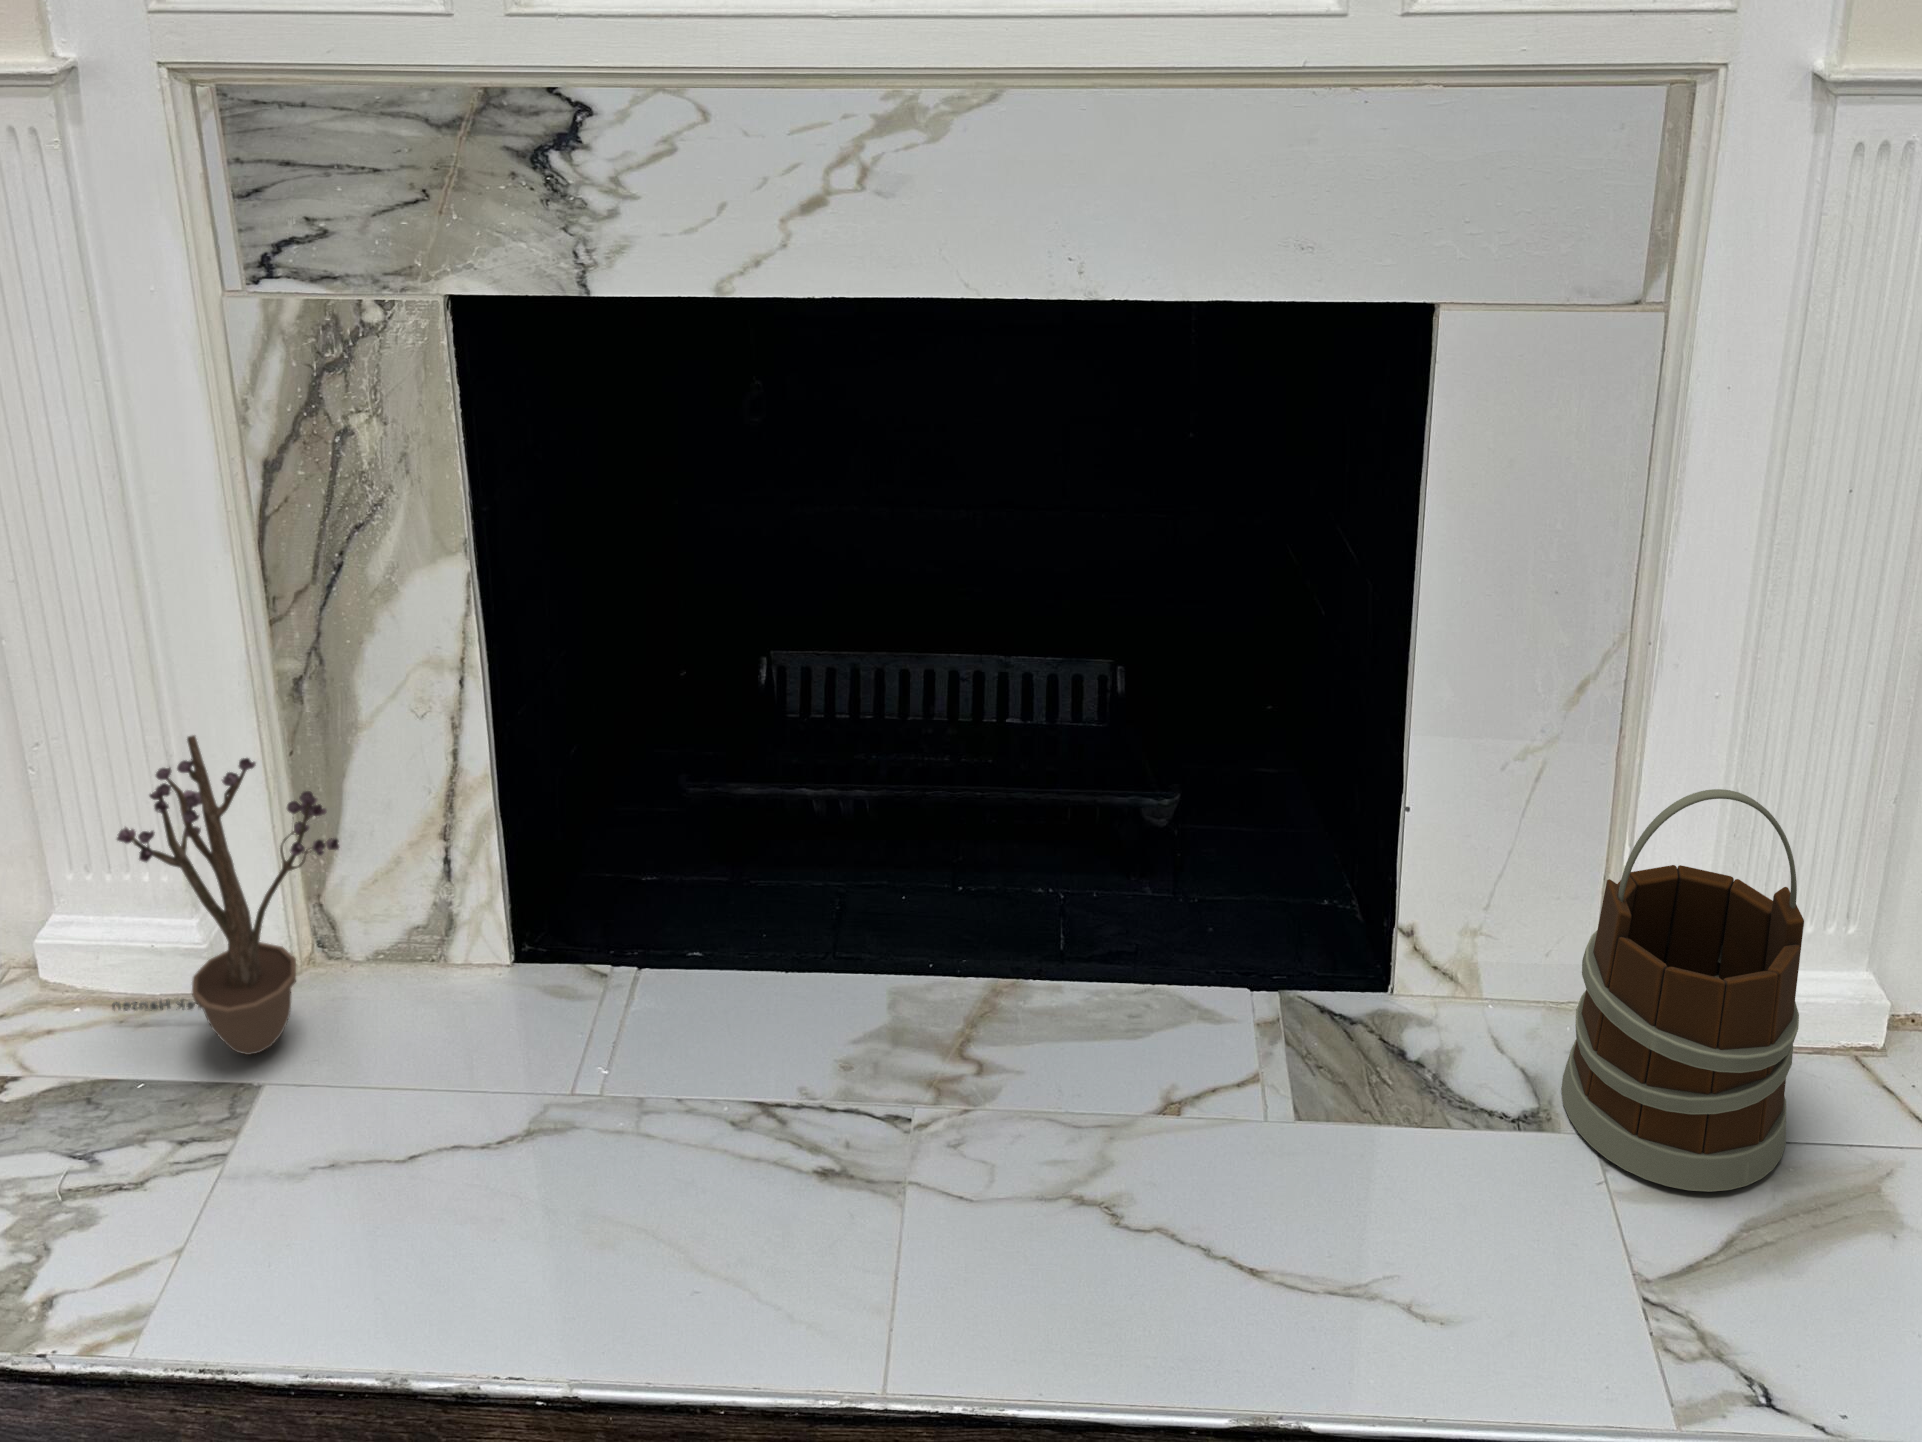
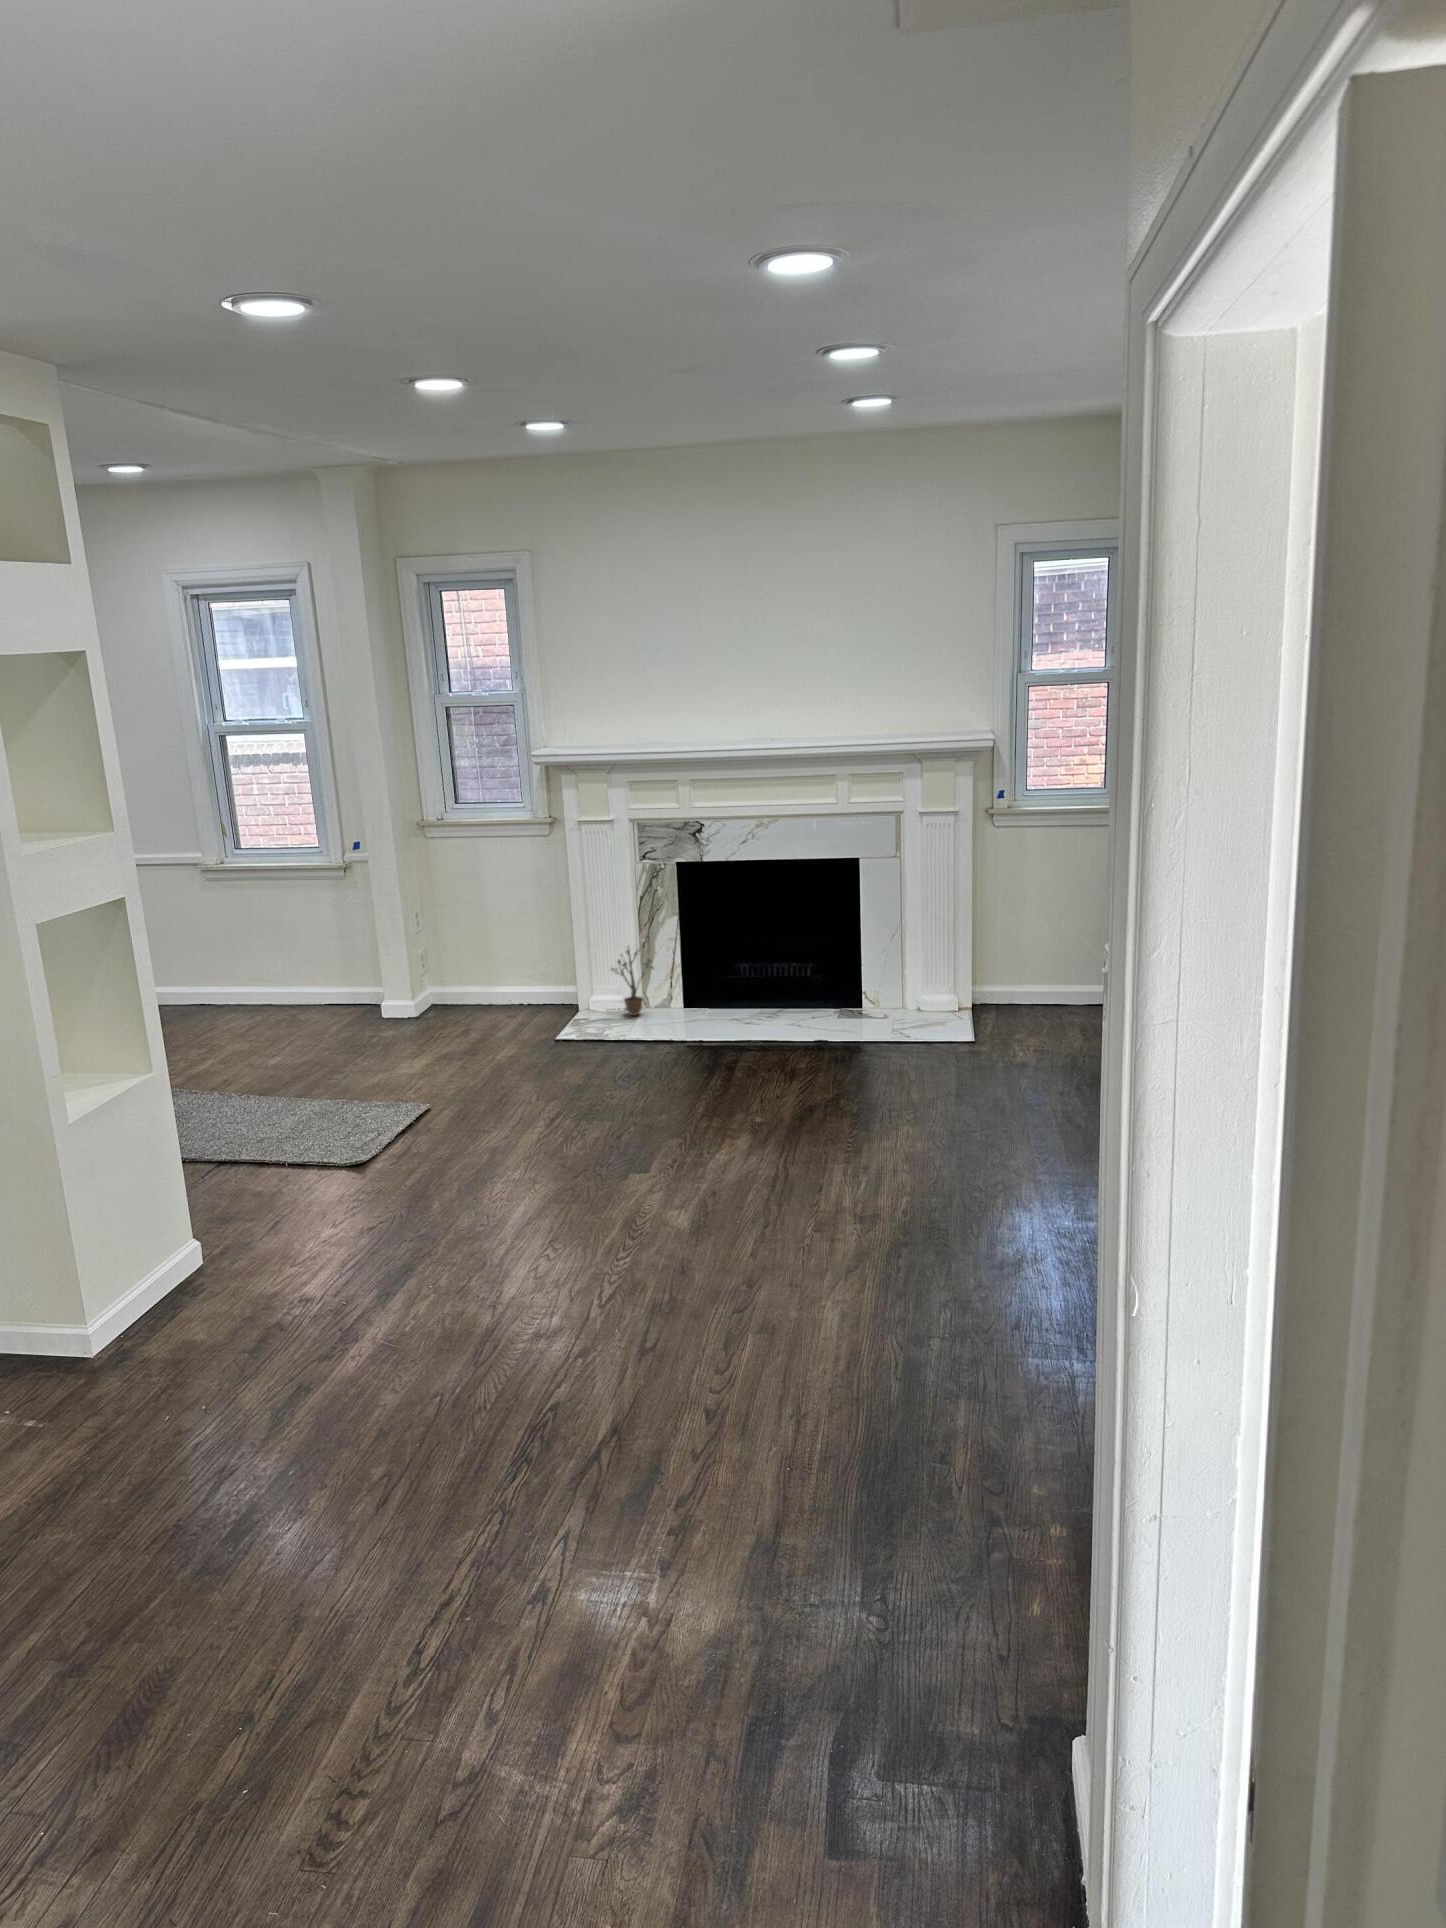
wooden bucket: present [1561,789,1804,1192] -> none [892,945,933,1022]

